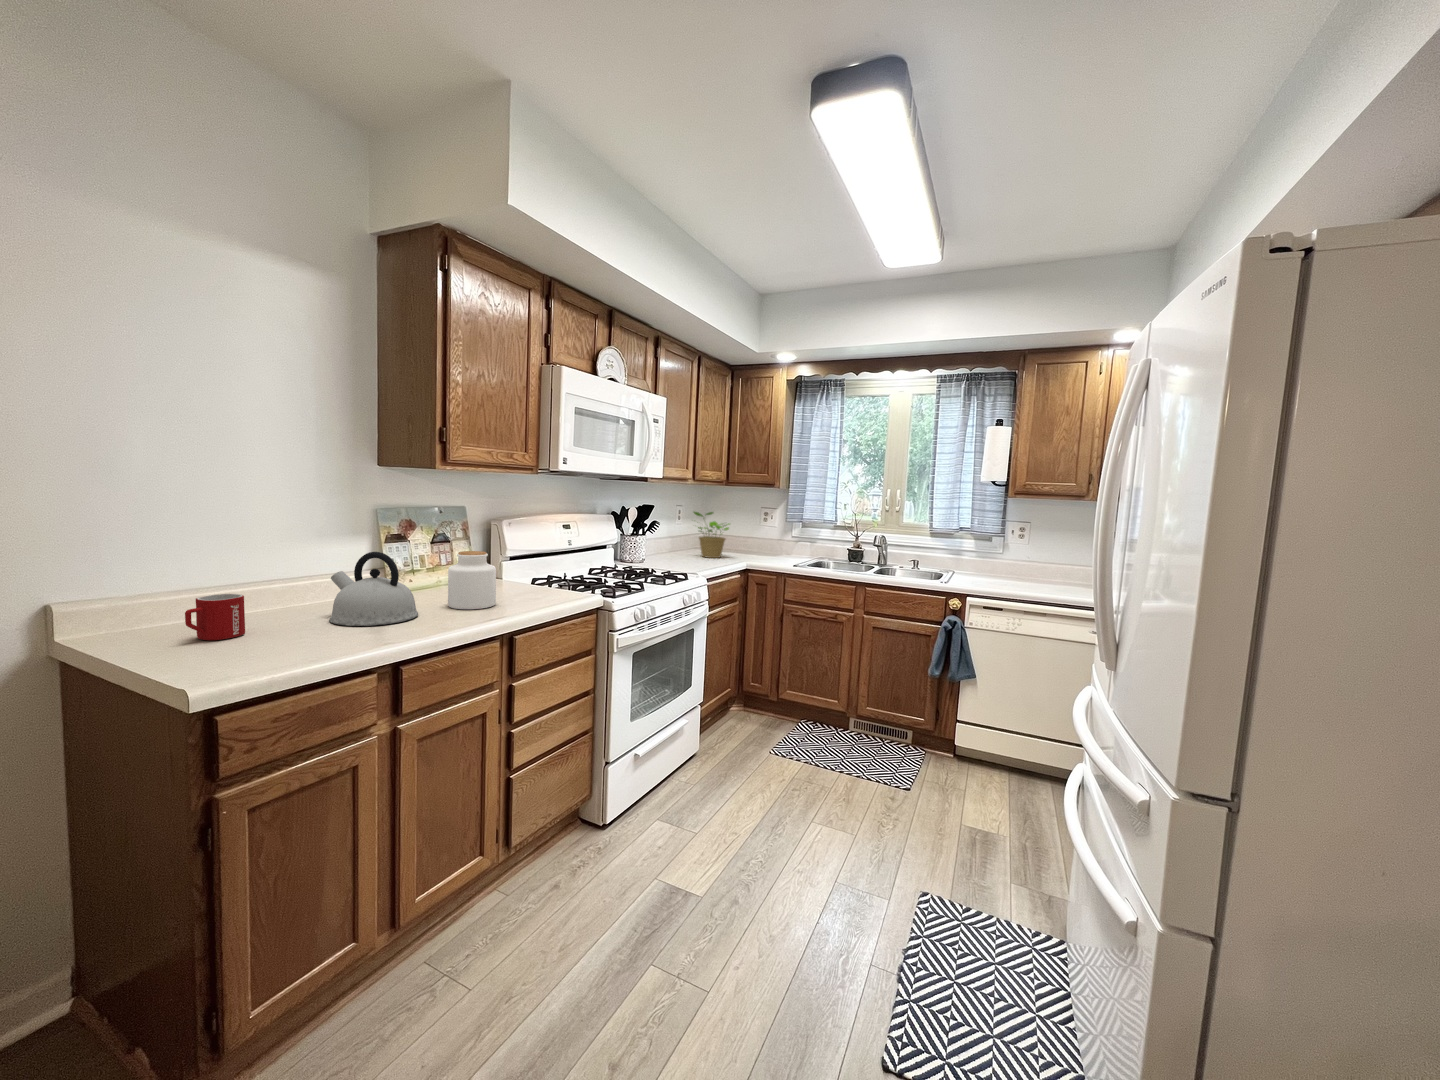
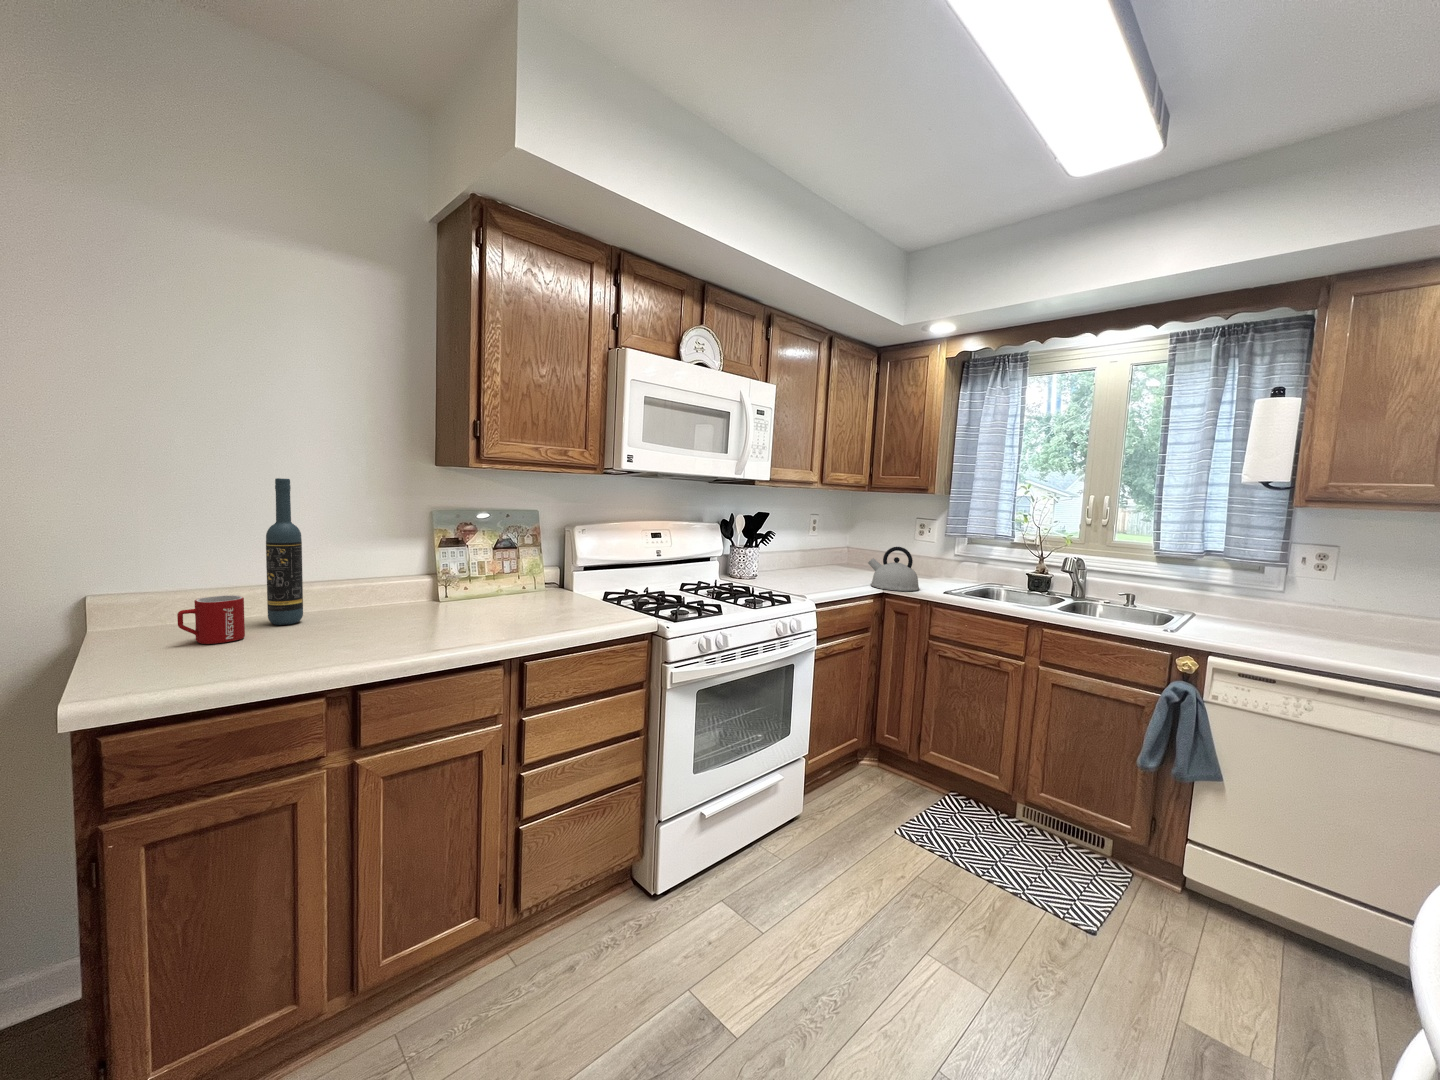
wine bottle: none [241,480,278,621] -> present [266,478,303,625]
potted plant: present [694,512,729,558] -> none [819,520,869,577]
jar: present [448,551,496,609] -> none [476,559,530,626]
kettle: present [329,552,418,626] -> present [868,547,919,591]

